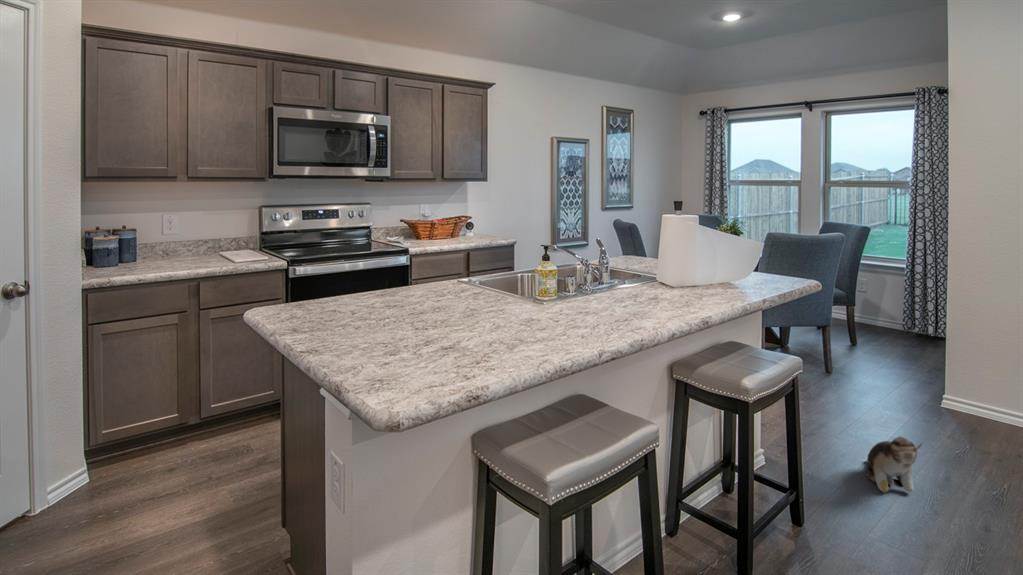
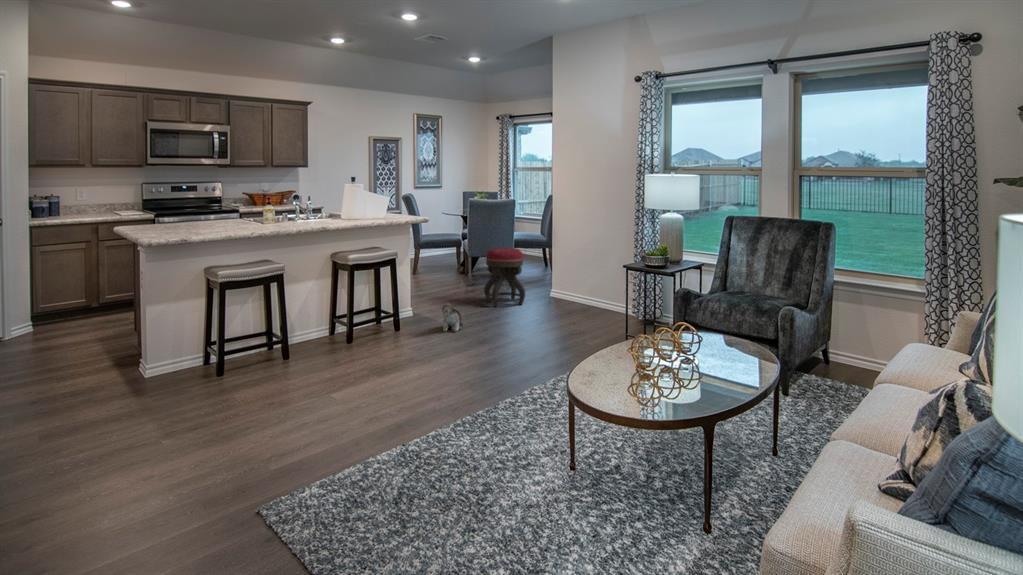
ottoman: none [826,306,917,412] -> present [484,248,525,306]

